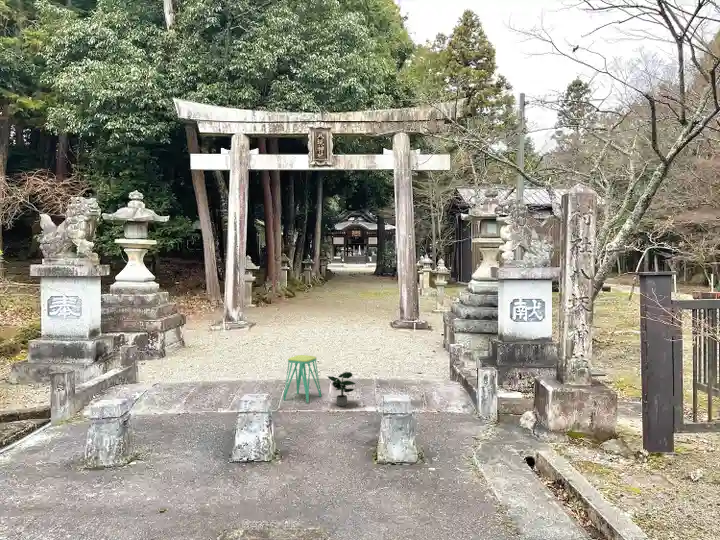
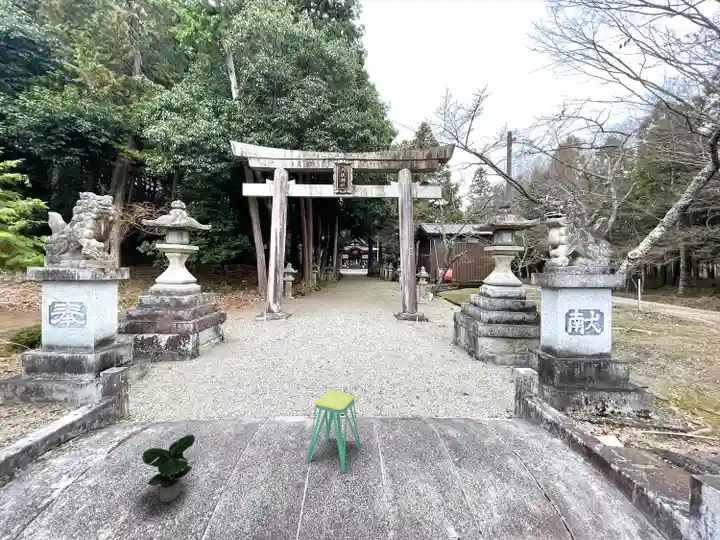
potted plant: present [328,372,355,406] -> present [142,435,195,502]

